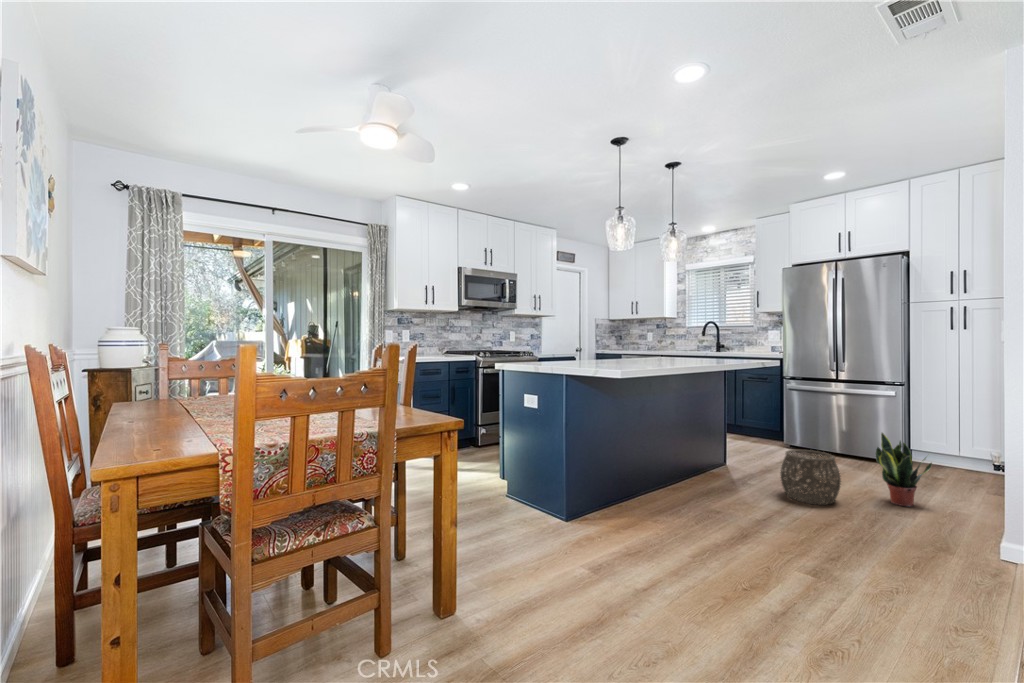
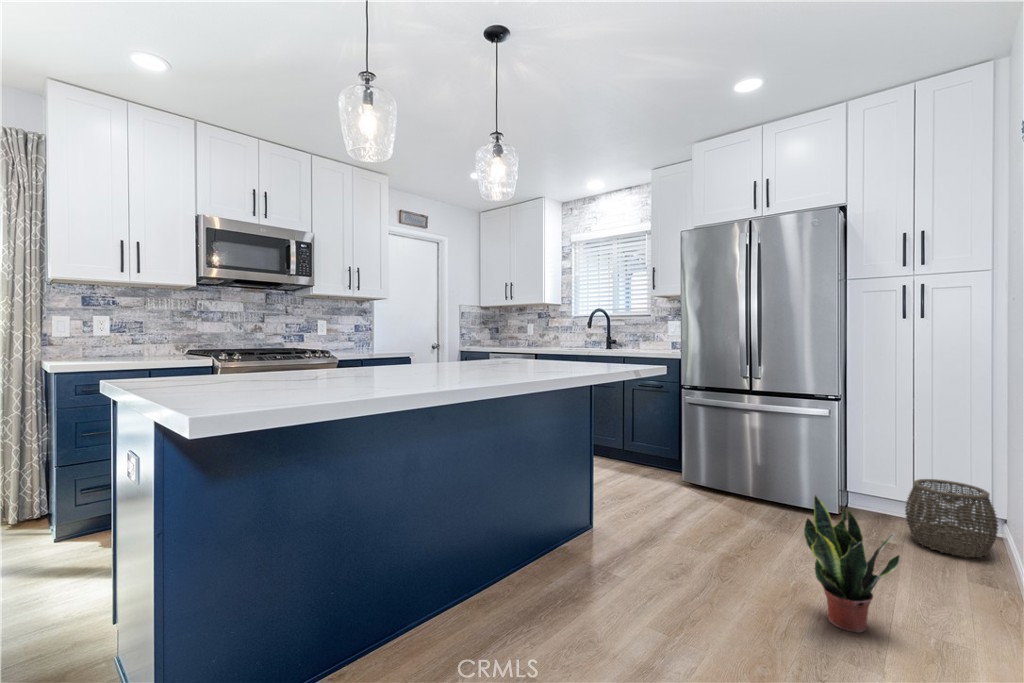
woven basket: present [780,449,841,505] -> present [905,479,998,558]

